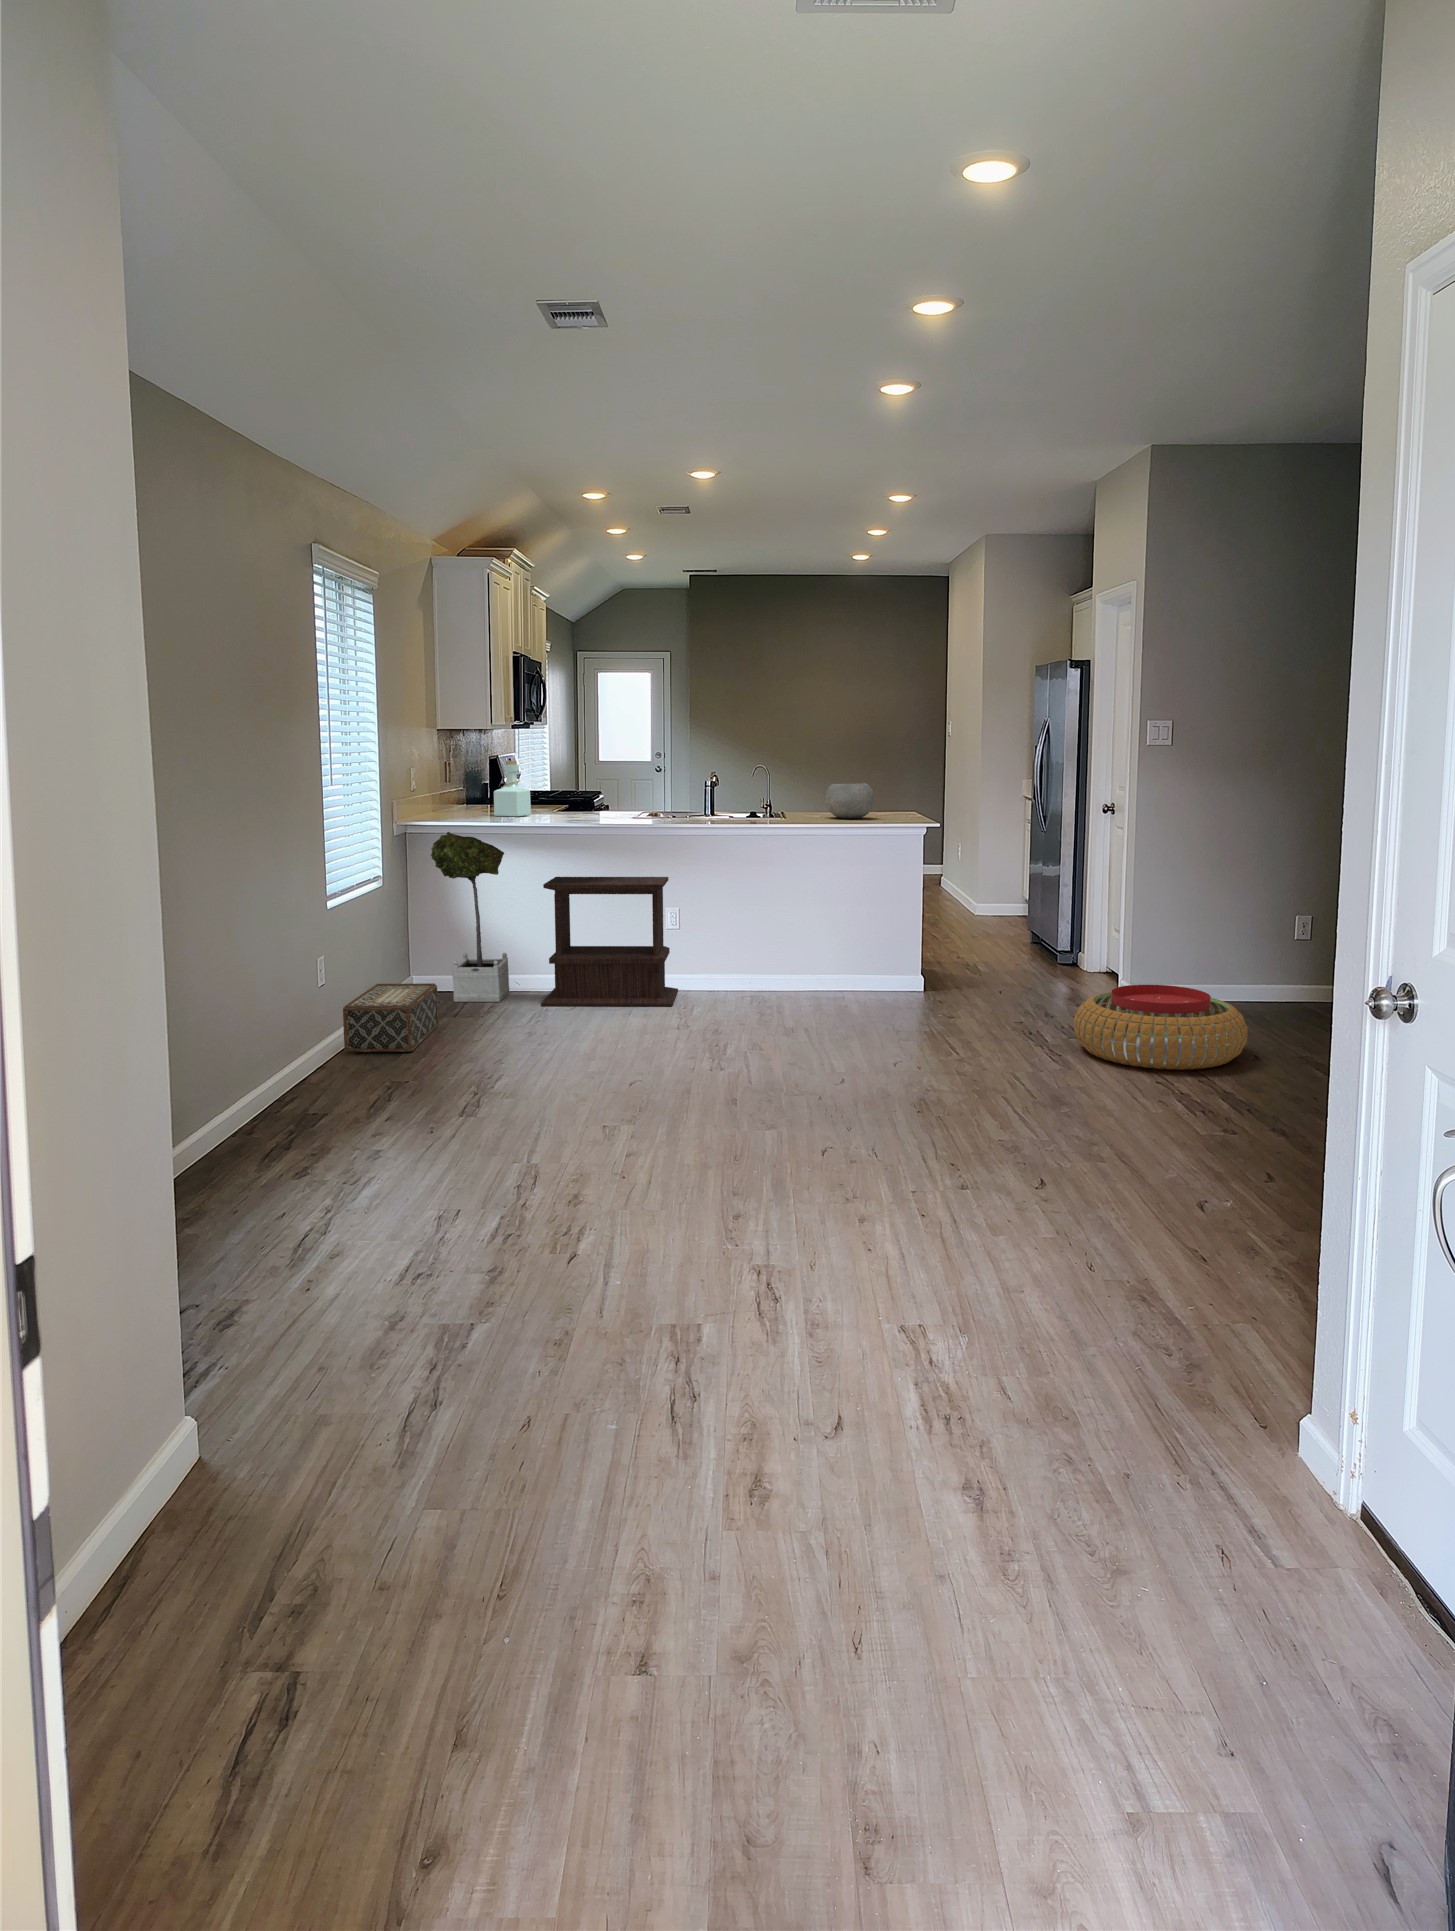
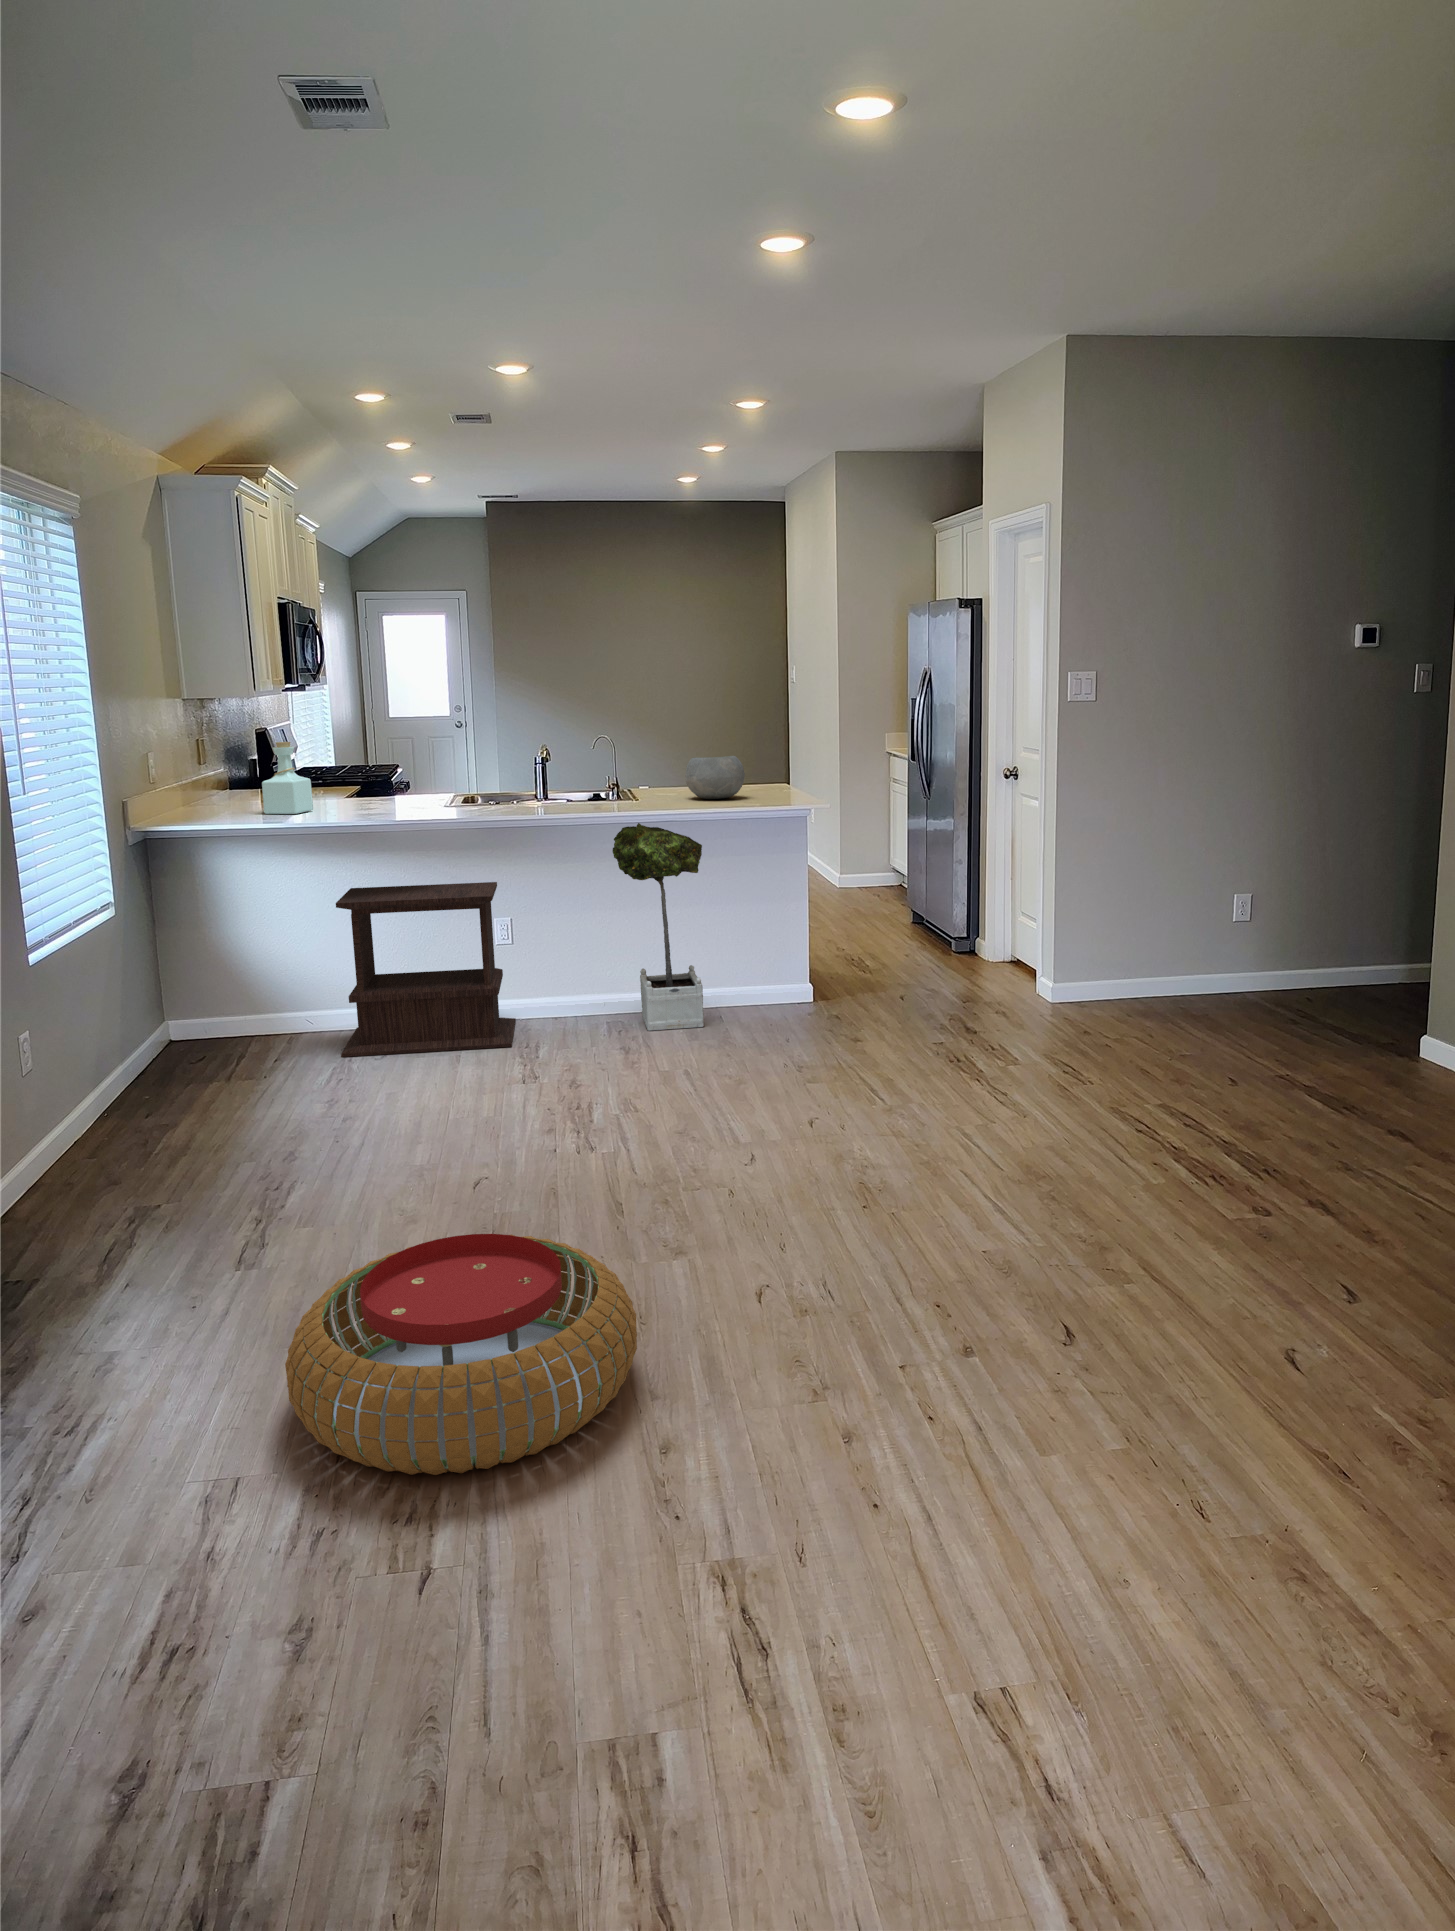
potted tree: present [431,832,509,1002] -> present [613,823,704,1031]
woven basket: present [343,983,439,1052] -> none [62,1046,204,1159]
pouf: present [1074,985,1248,1070] -> present [285,1234,637,1475]

